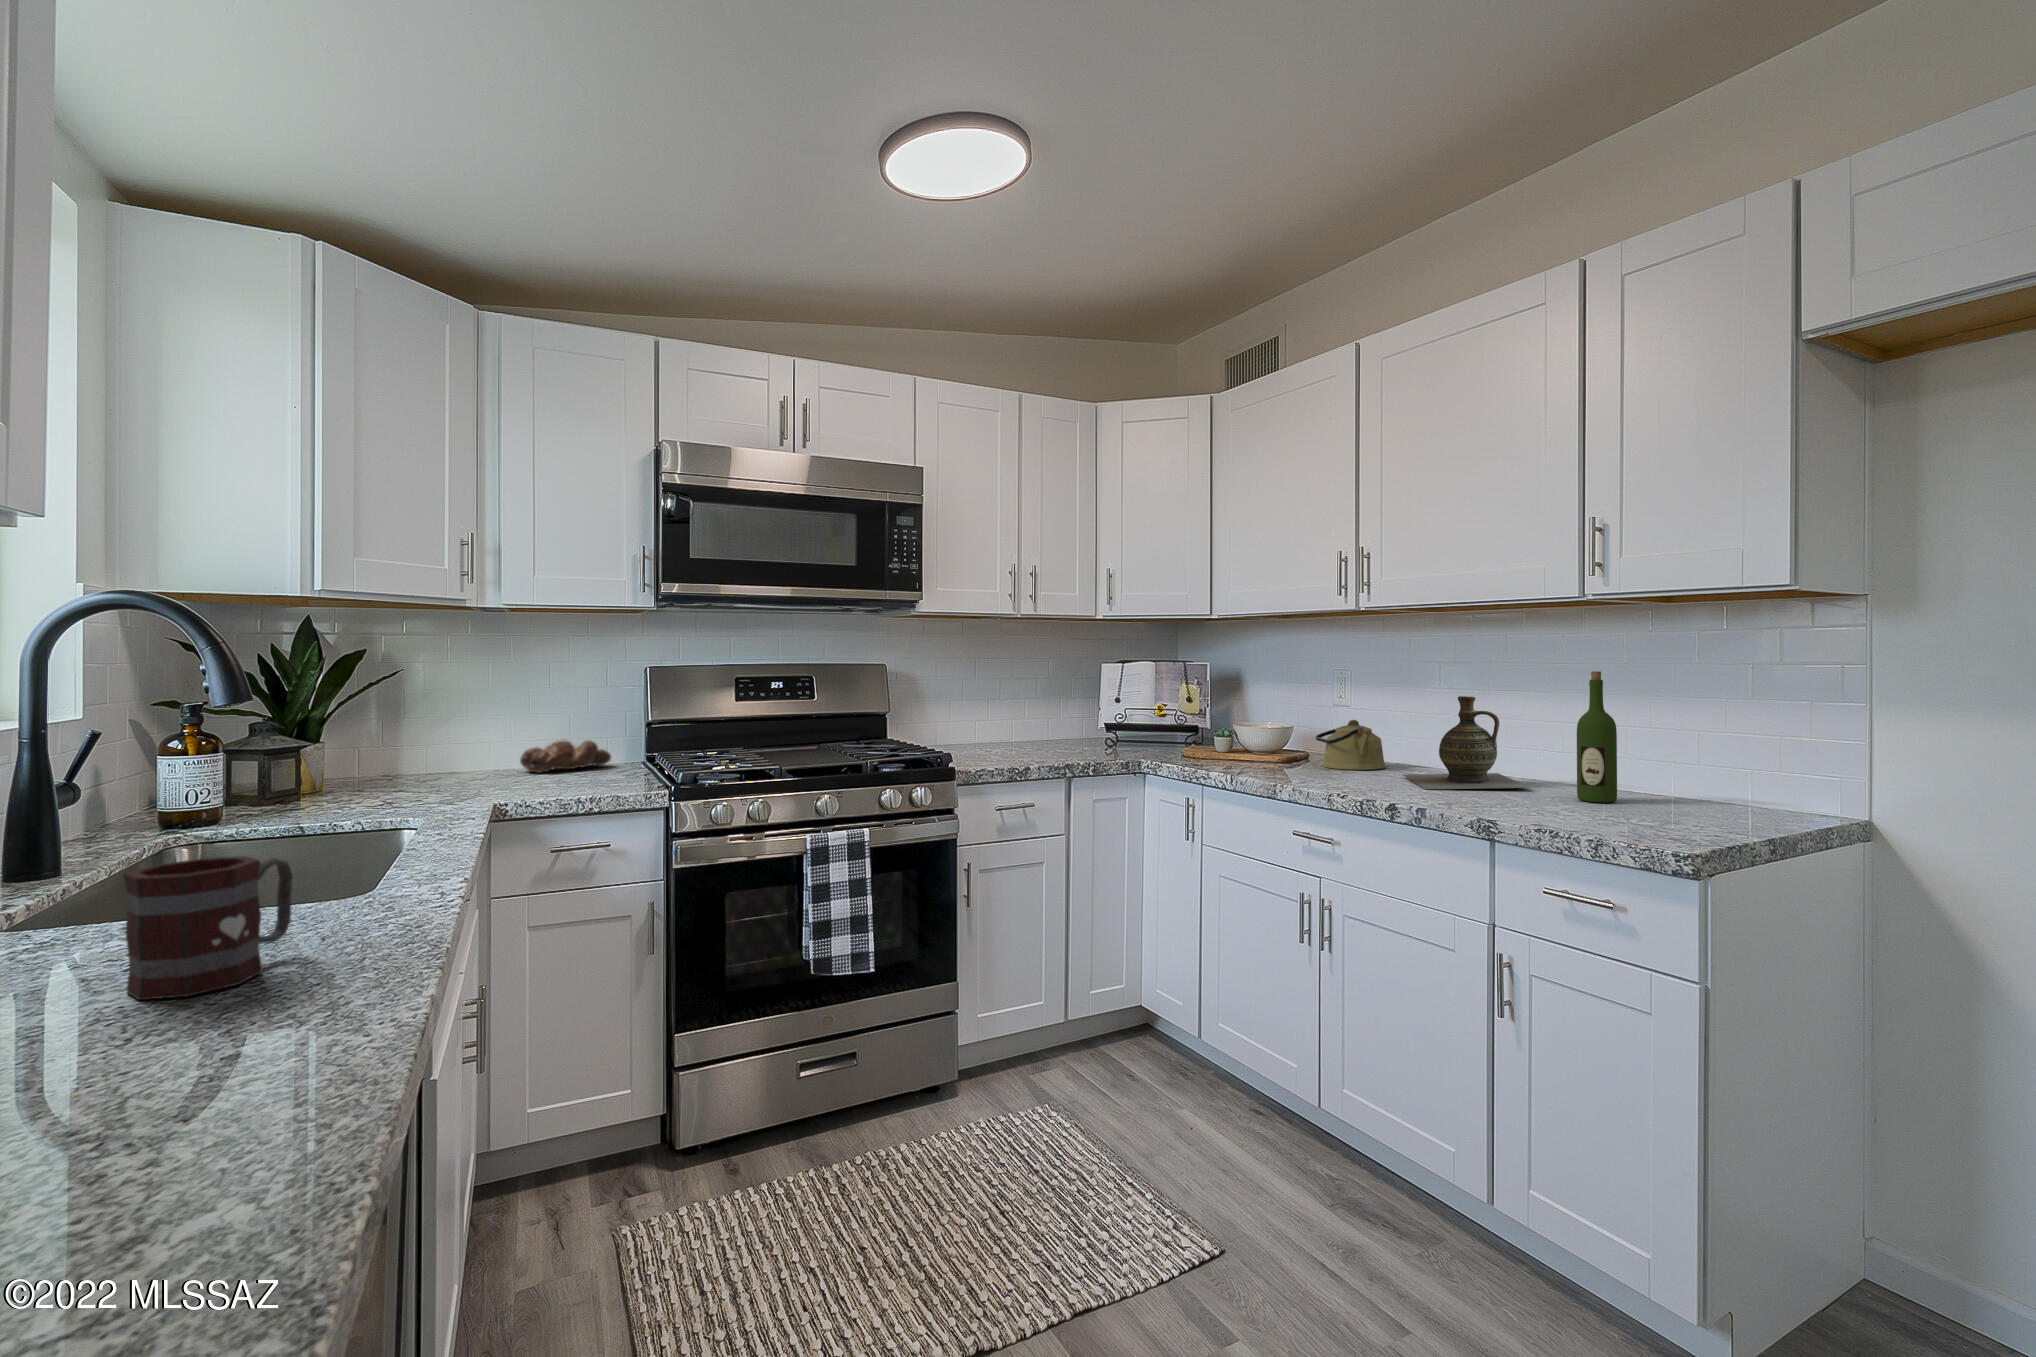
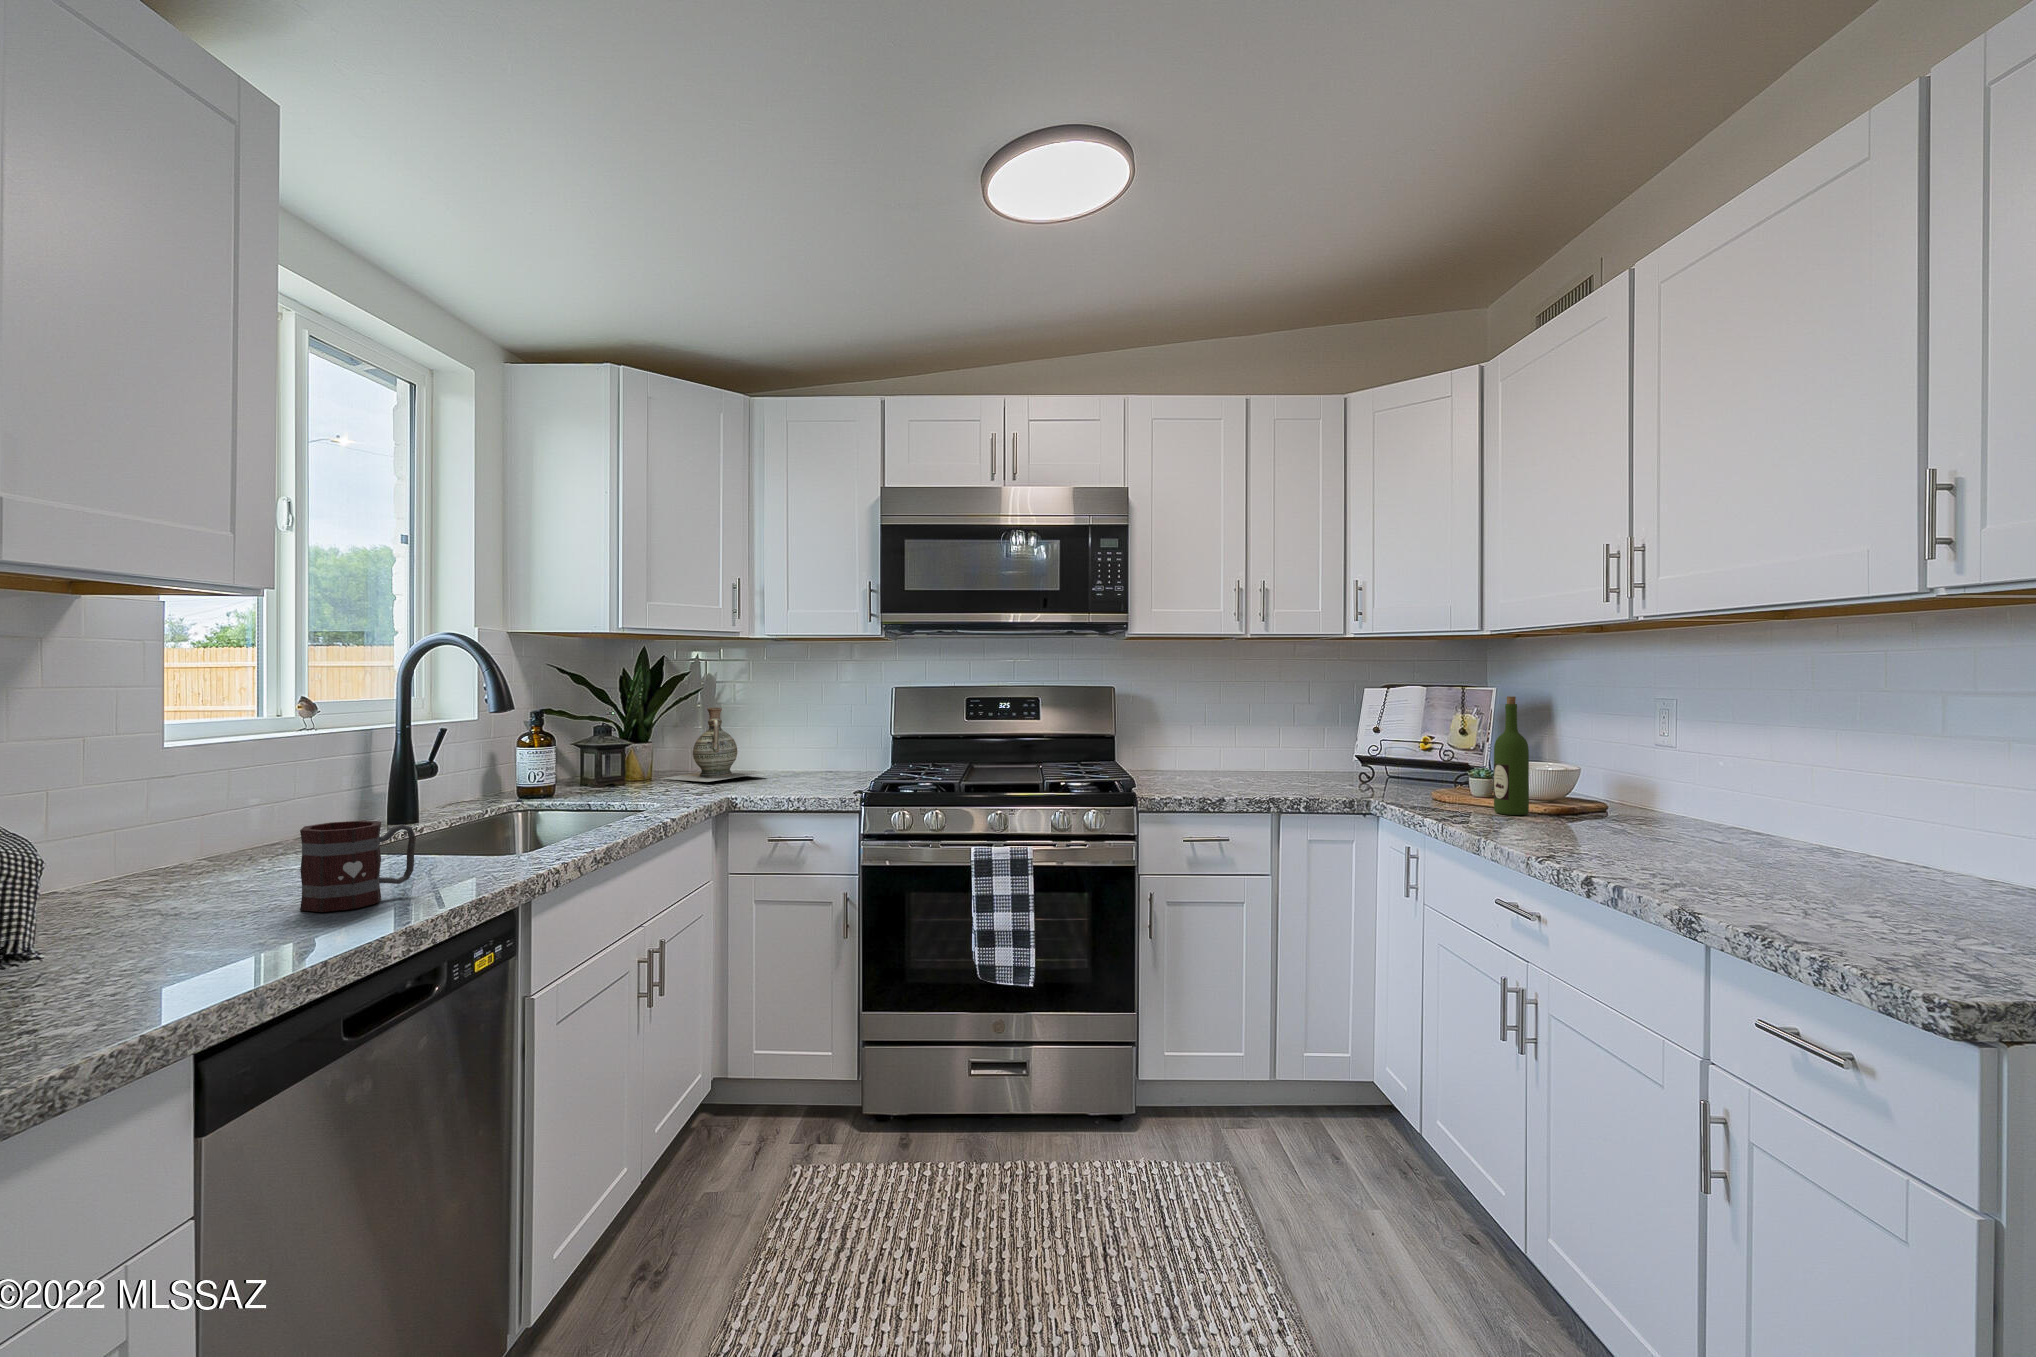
wine bottle: present [1577,671,1617,803] -> present [1494,696,1529,815]
ceramic jug: present [1404,696,1530,789] -> present [661,708,762,782]
kettle: present [1316,720,1386,770] -> none [1588,767,1683,833]
bread loaf: present [520,740,611,773] -> none [797,744,872,772]

